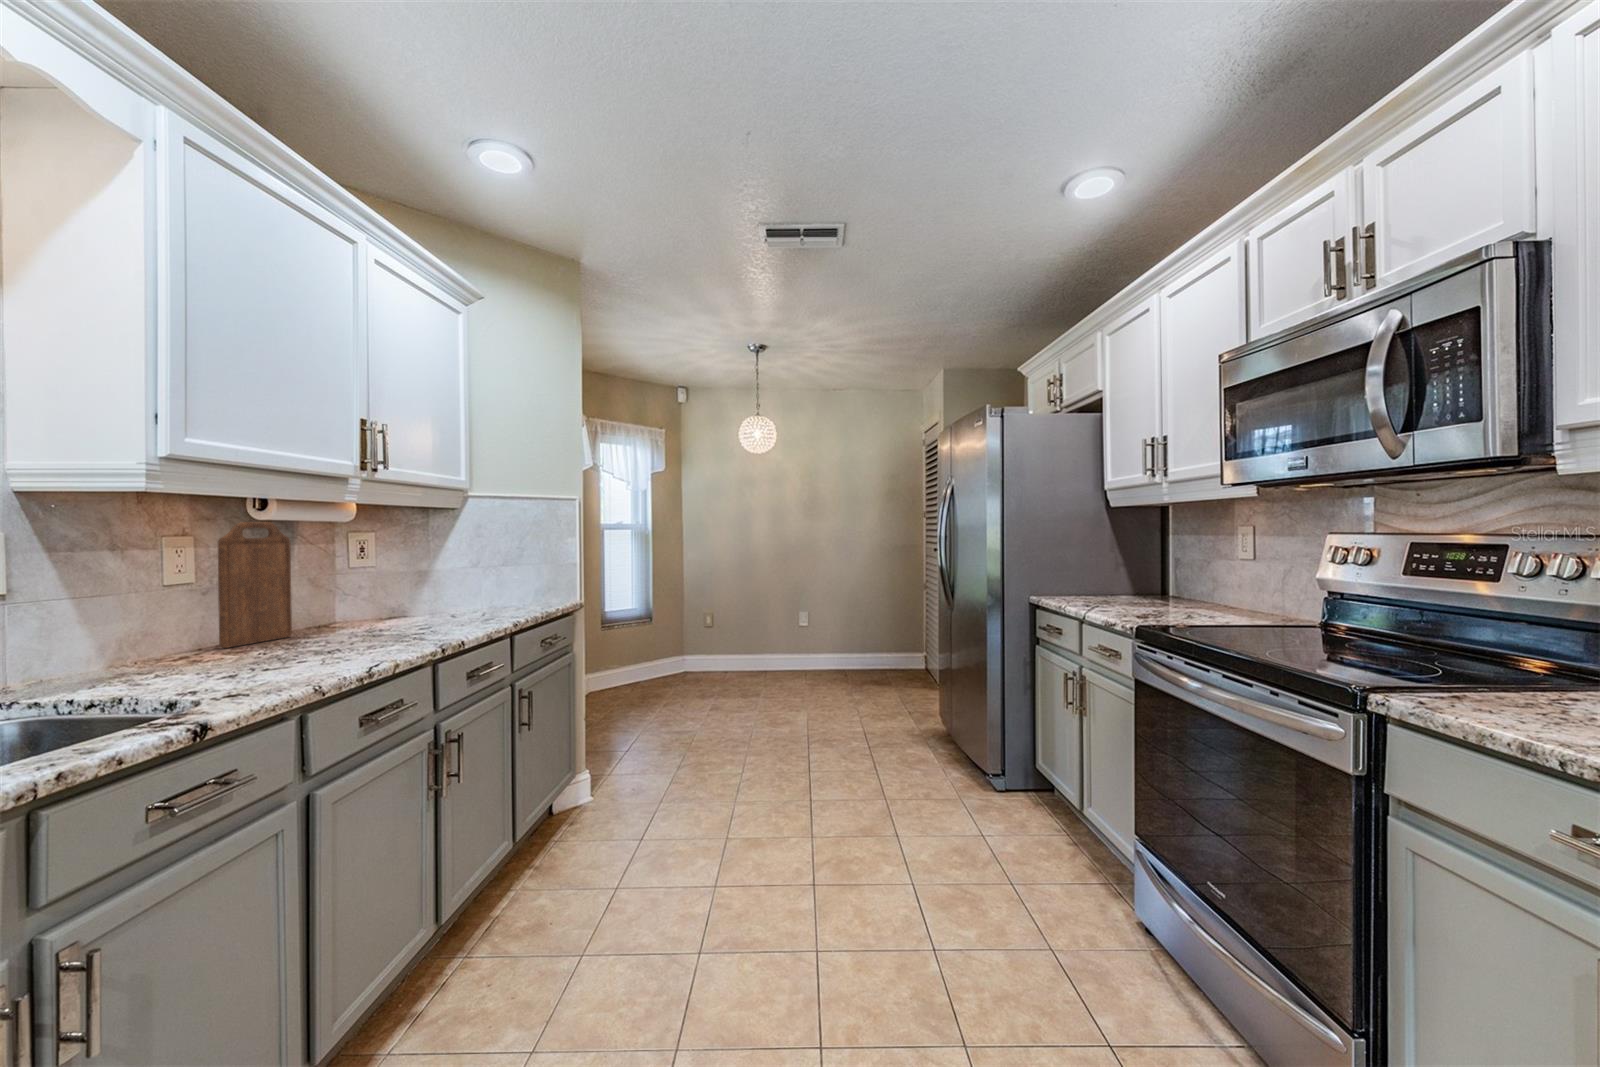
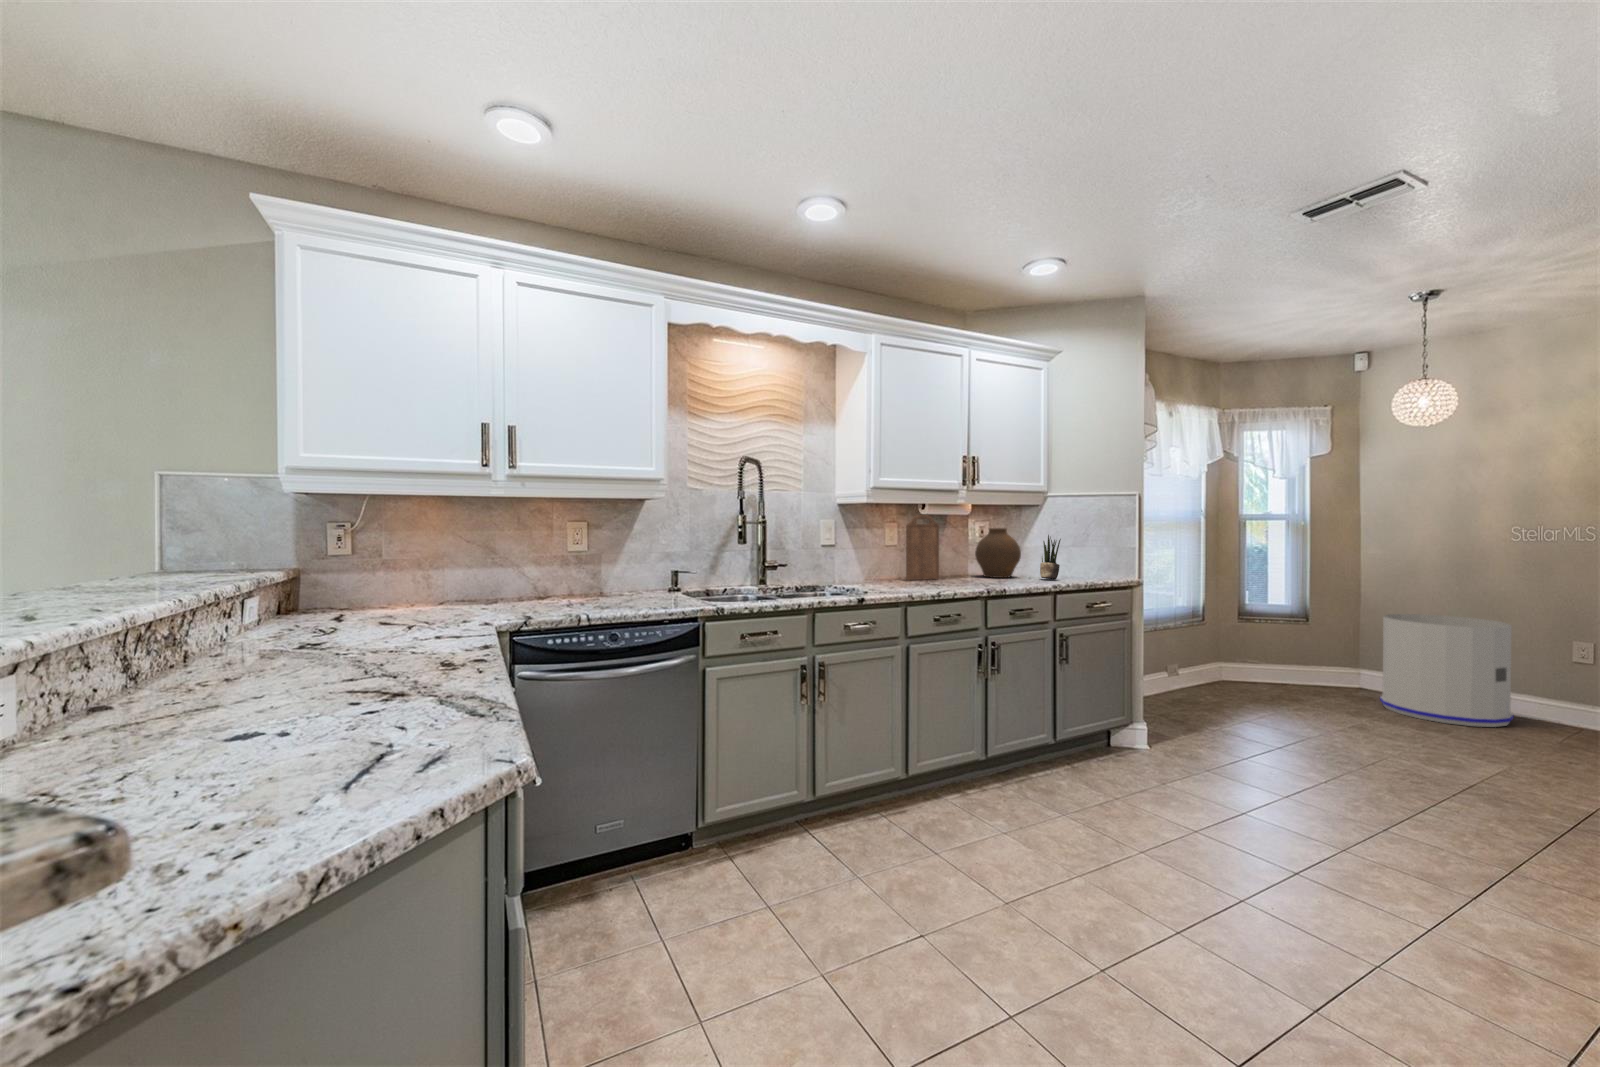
vase: none [346,543,428,621] -> present [975,528,1021,578]
potted plant: none [463,550,491,613] -> present [1040,535,1061,579]
trash can: none [710,603,785,690] -> present [1380,614,1513,727]

